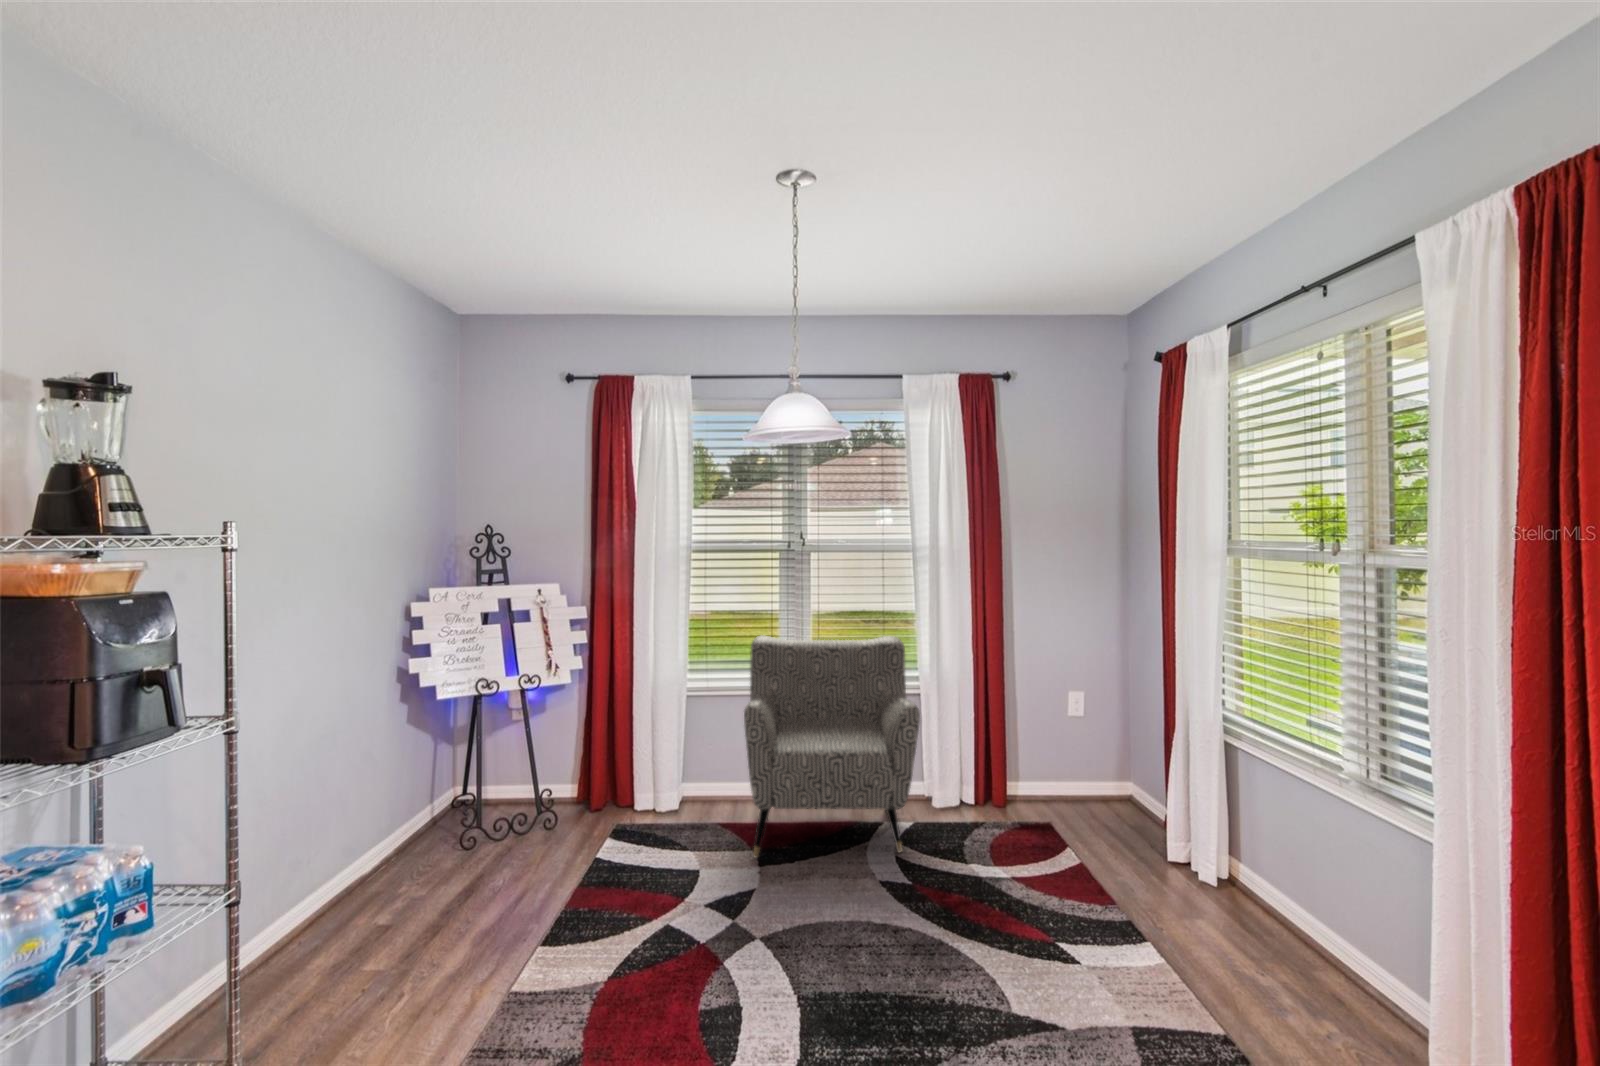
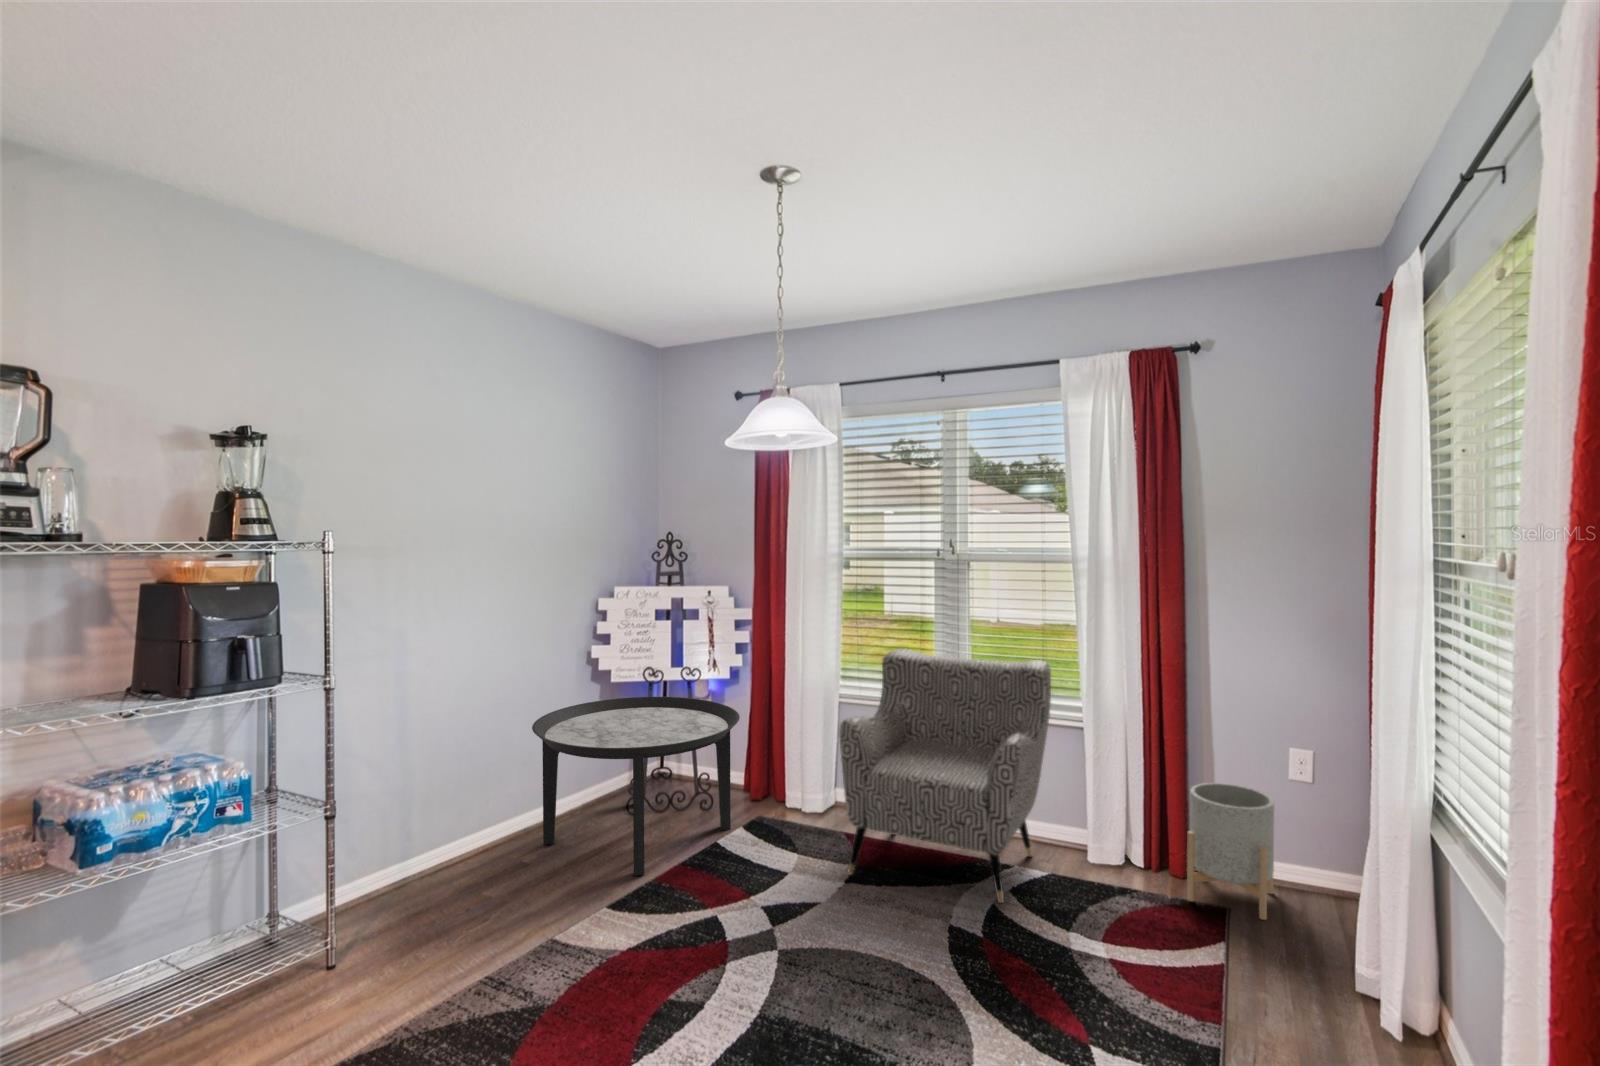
round table: none [362,708,616,911] -> present [532,697,740,876]
planter: none [1012,722,1079,822] -> present [1187,783,1274,920]

